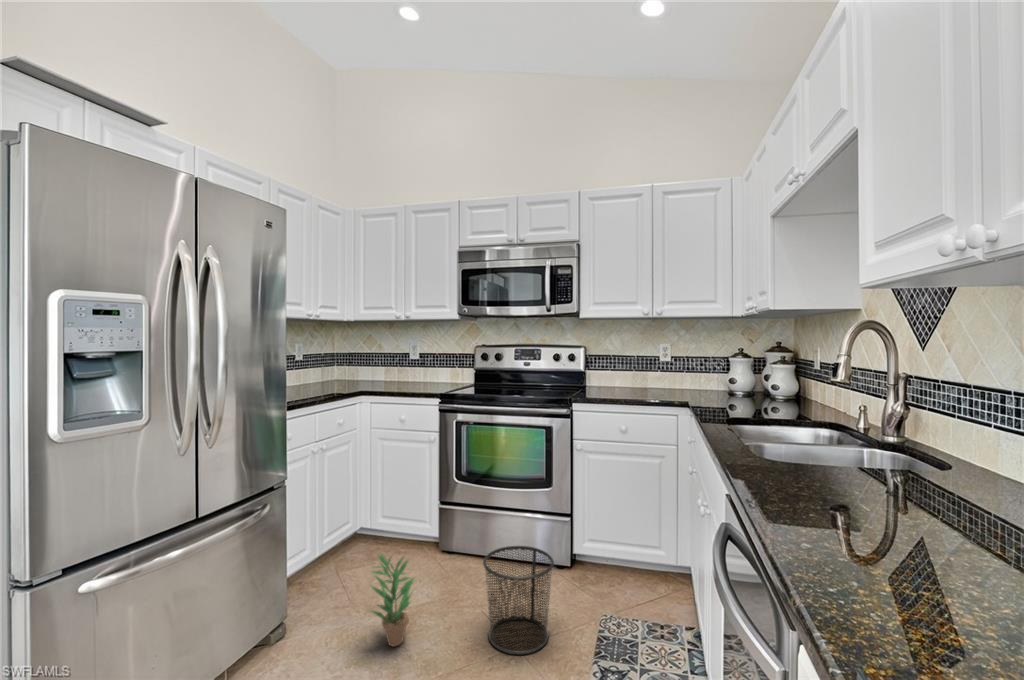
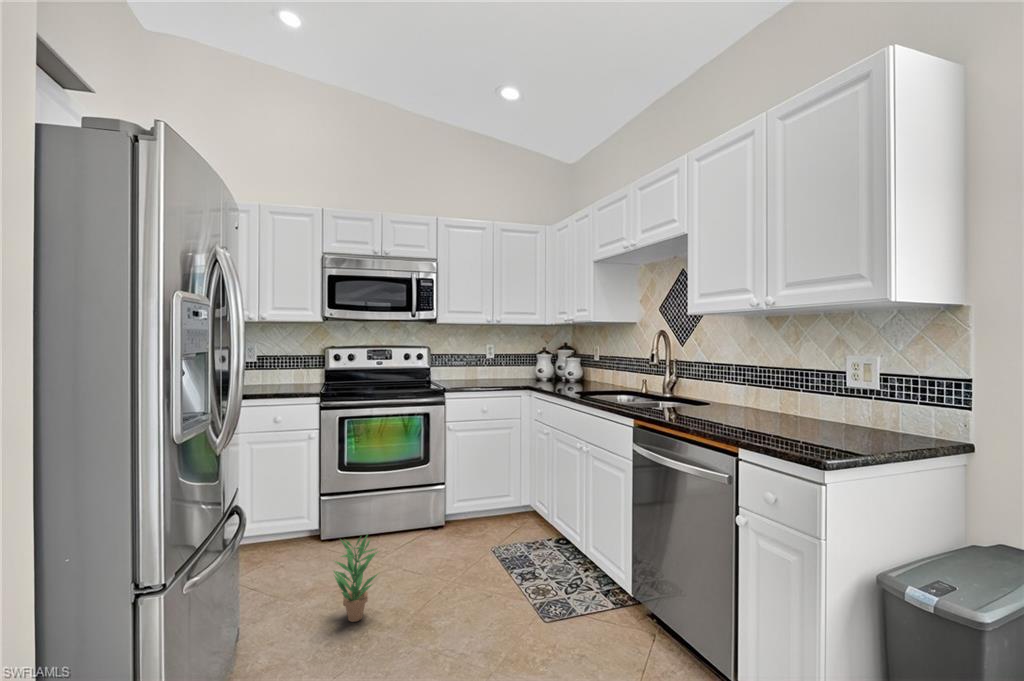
waste bin: present [483,546,554,654] -> none [422,509,480,592]

